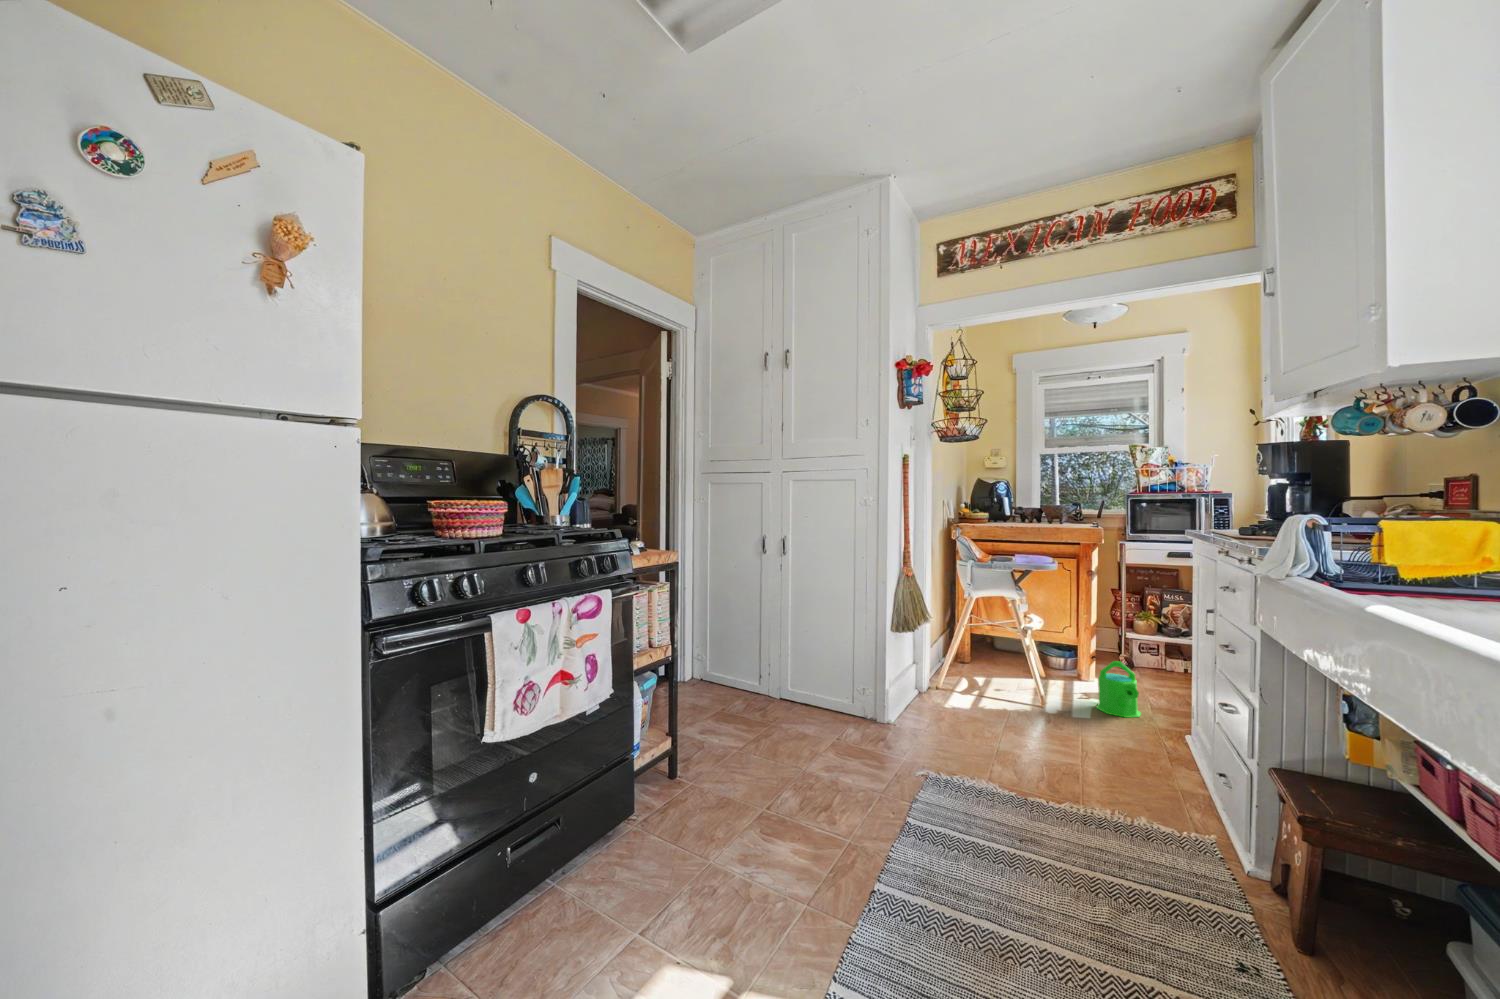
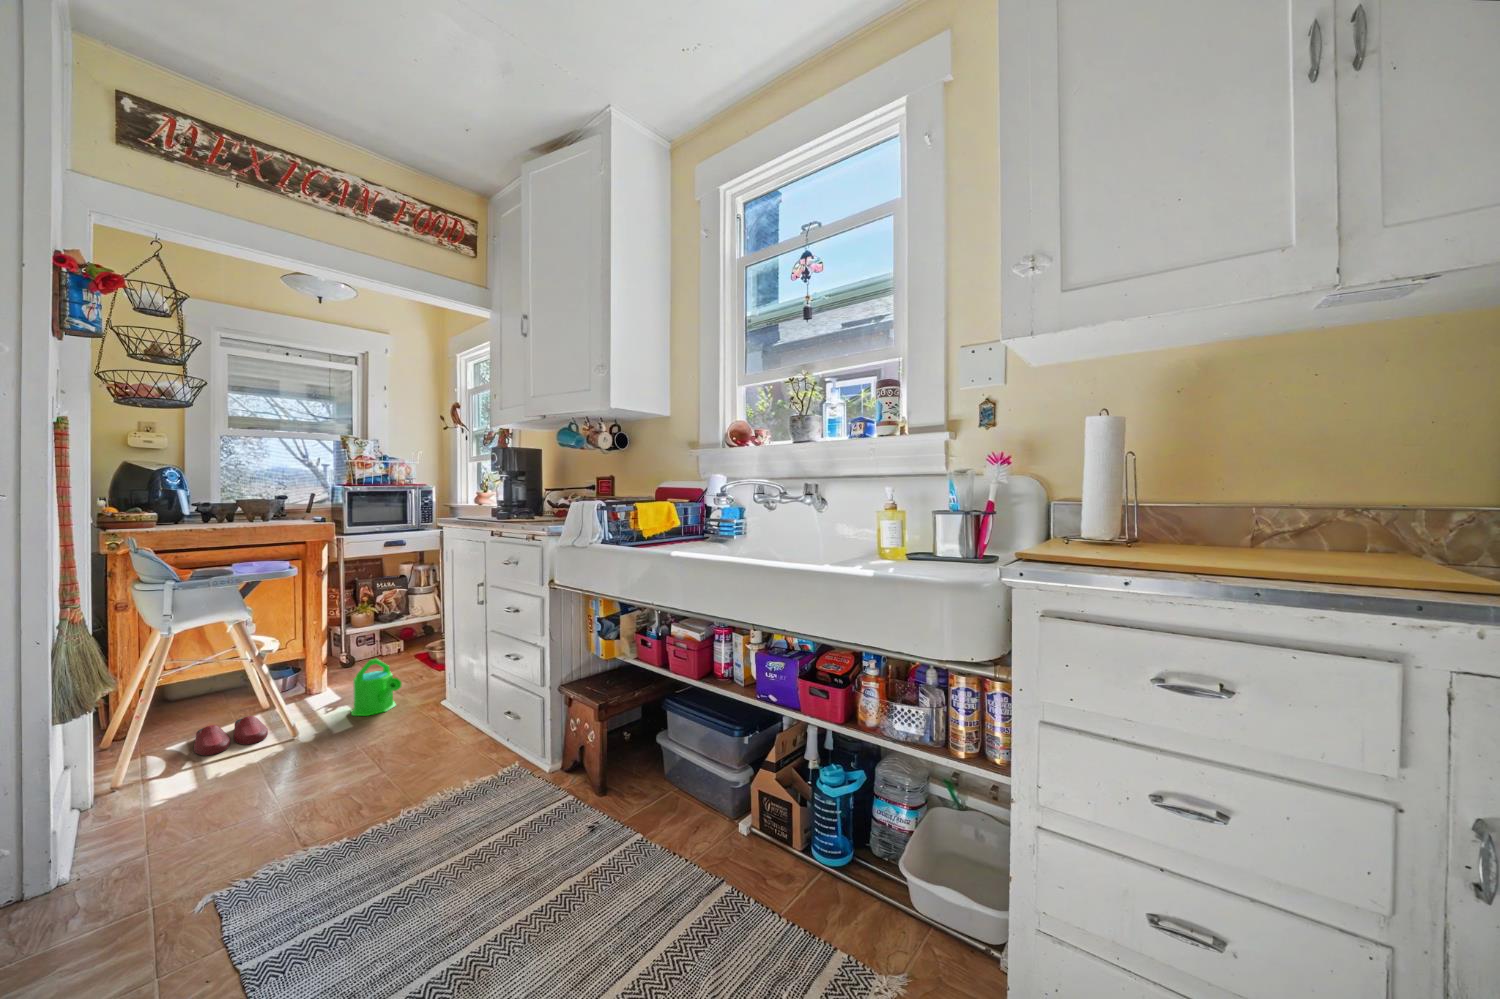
slippers: none [987,672,1032,697] -> present [194,716,268,756]

